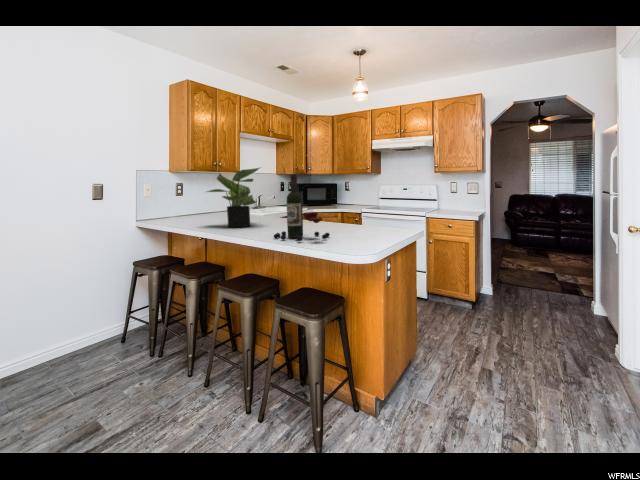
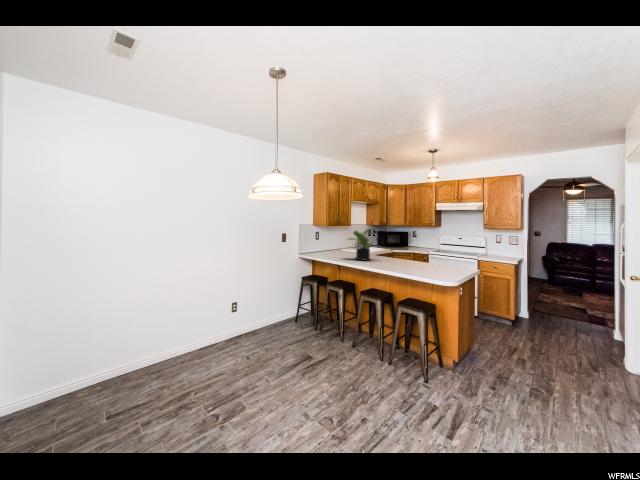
wine bottle: present [274,174,330,241] -> none [393,234,425,271]

